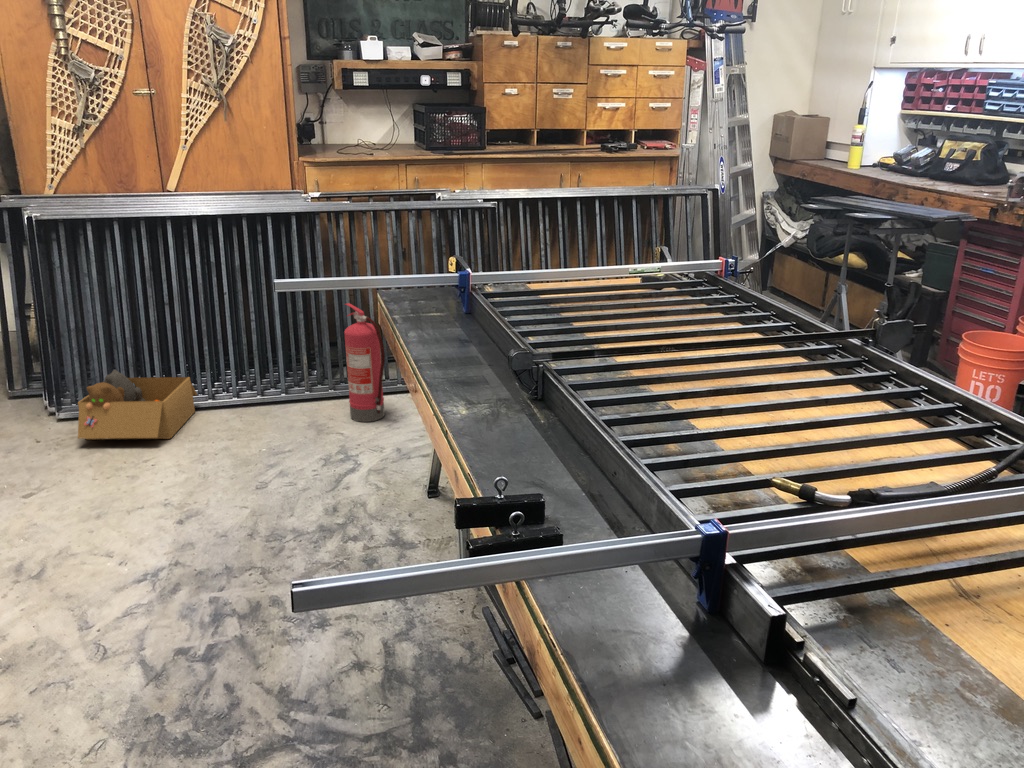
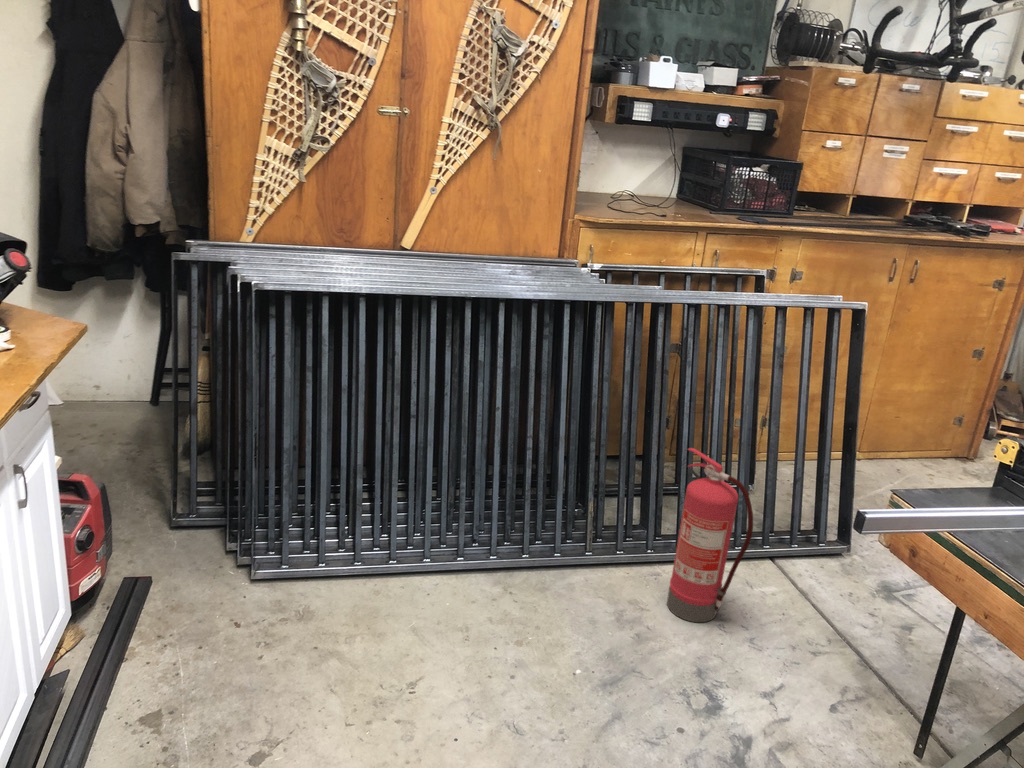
cardboard box: present [78,370,197,440] -> none [300,514,442,643]

